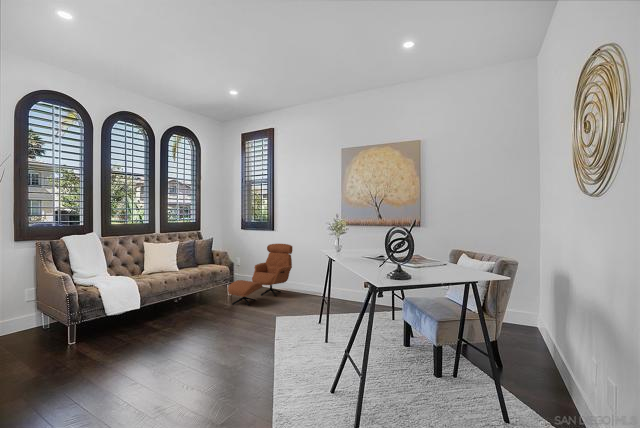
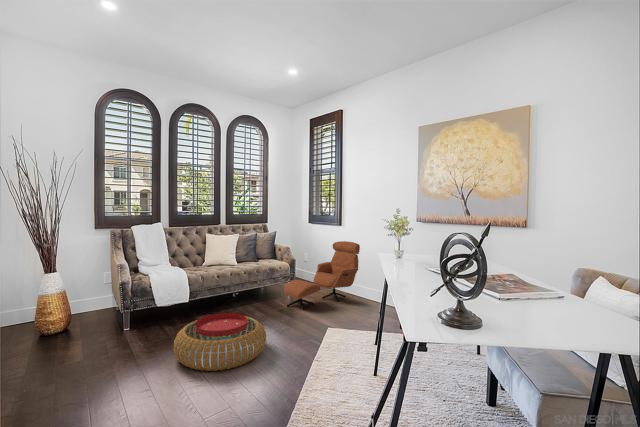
pouf: none [148,312,235,364] -> present [174,313,266,371]

